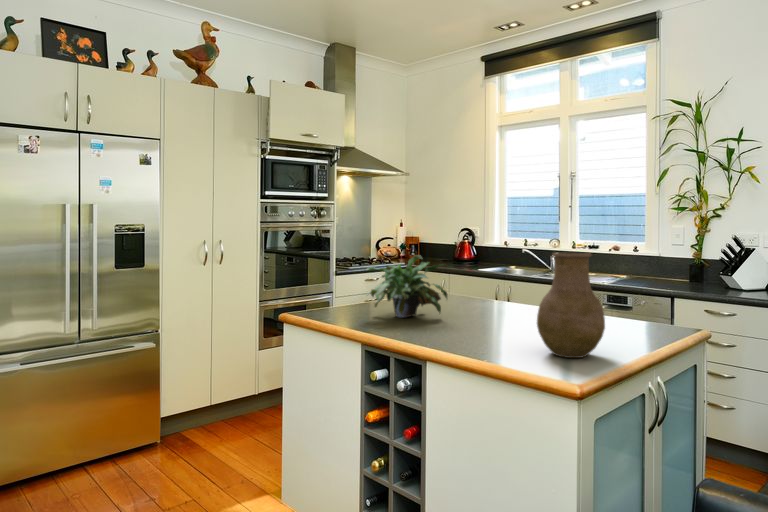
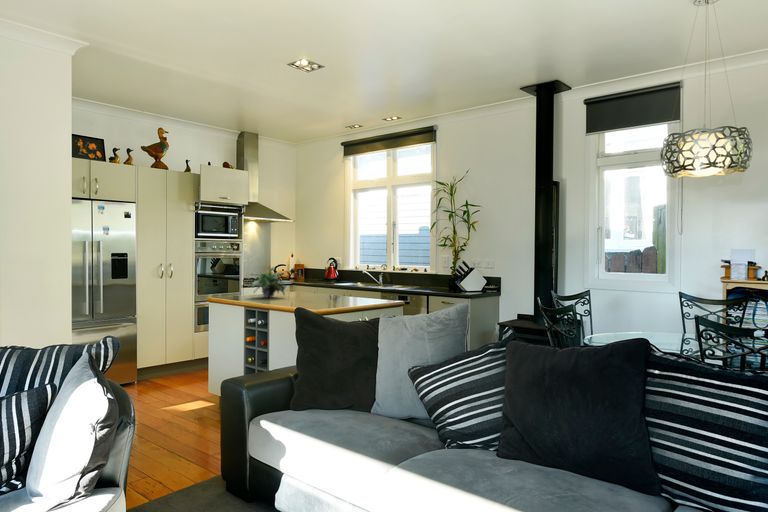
vase: present [537,253,605,358] -> none [311,264,336,304]

